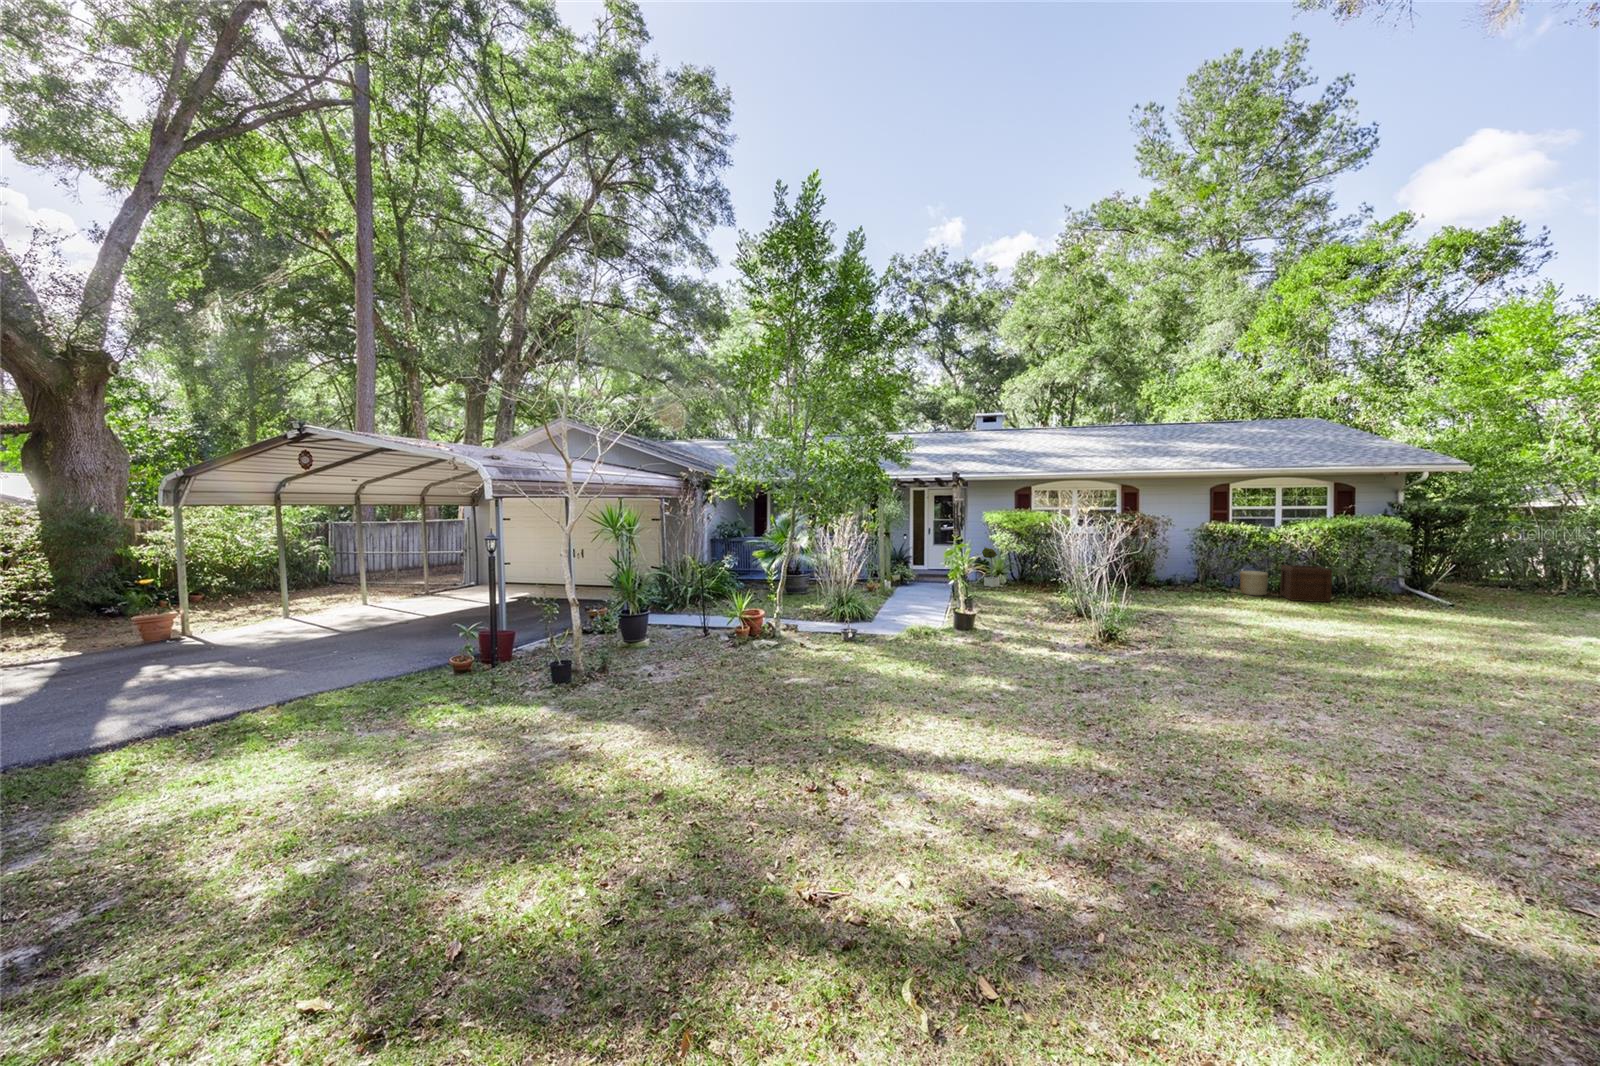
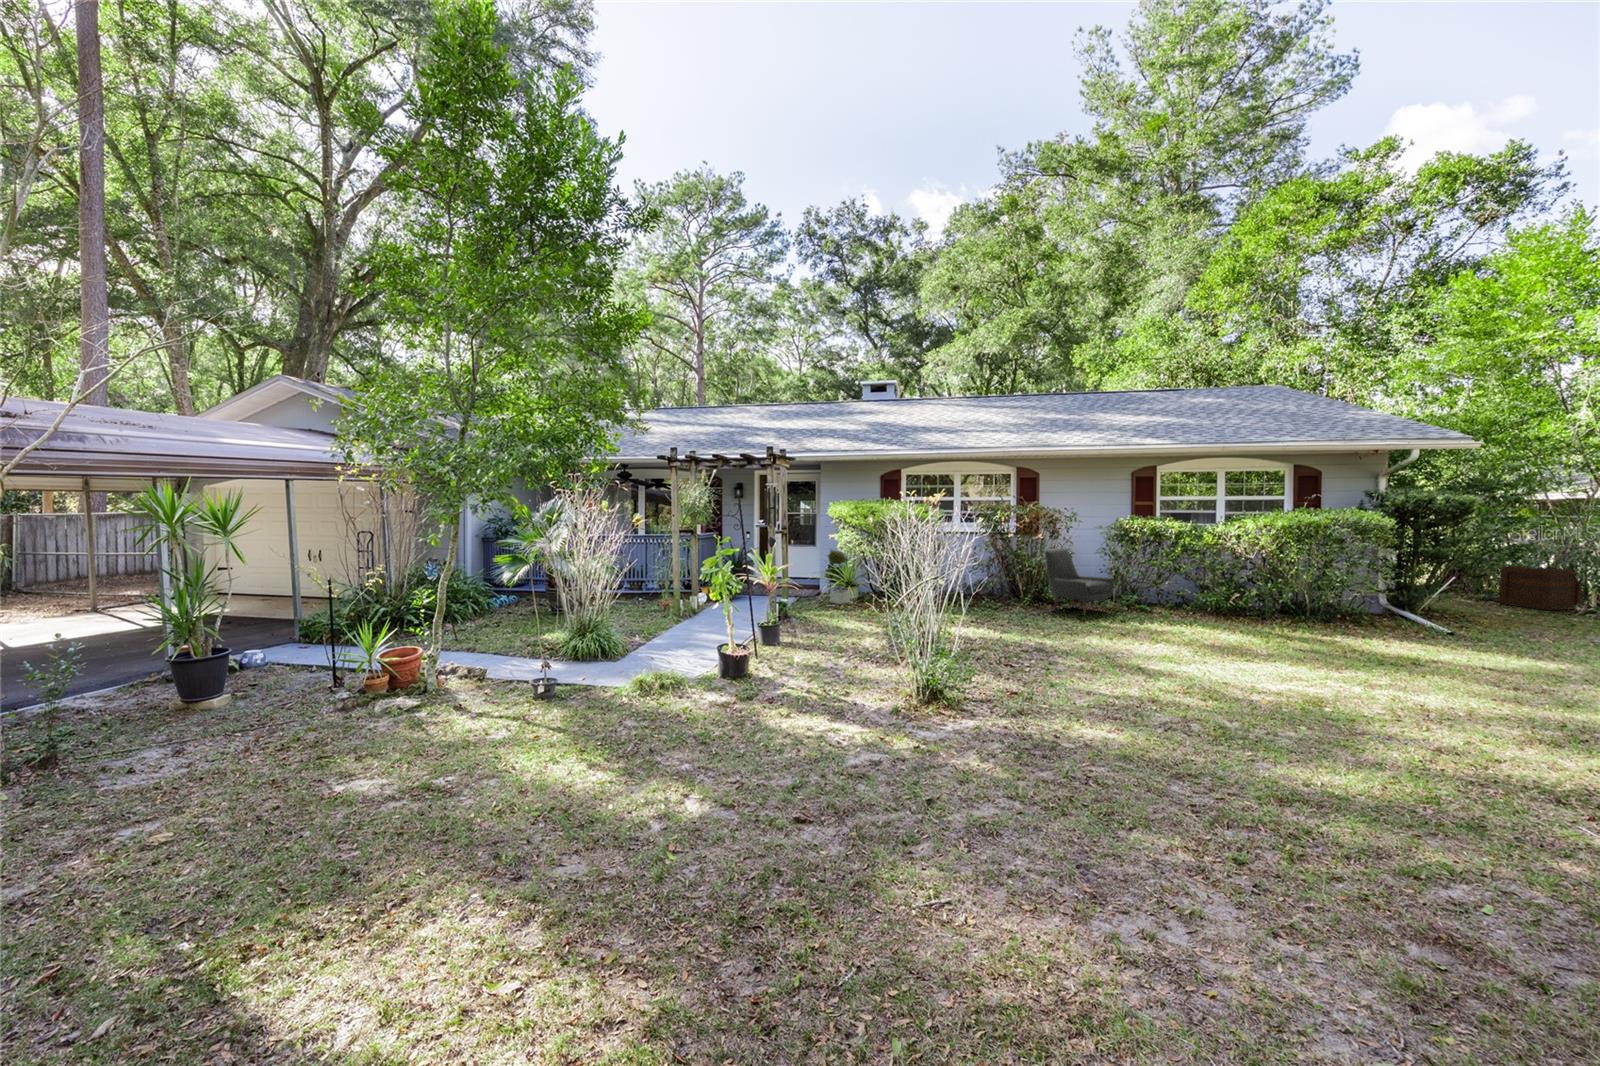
chair: none [1148,546,1201,594] -> present [1045,549,1115,615]
wooden crate: present [1280,565,1332,602] -> present [1498,566,1583,610]
woven basket: present [1240,571,1268,596] -> none [1165,583,1203,618]

